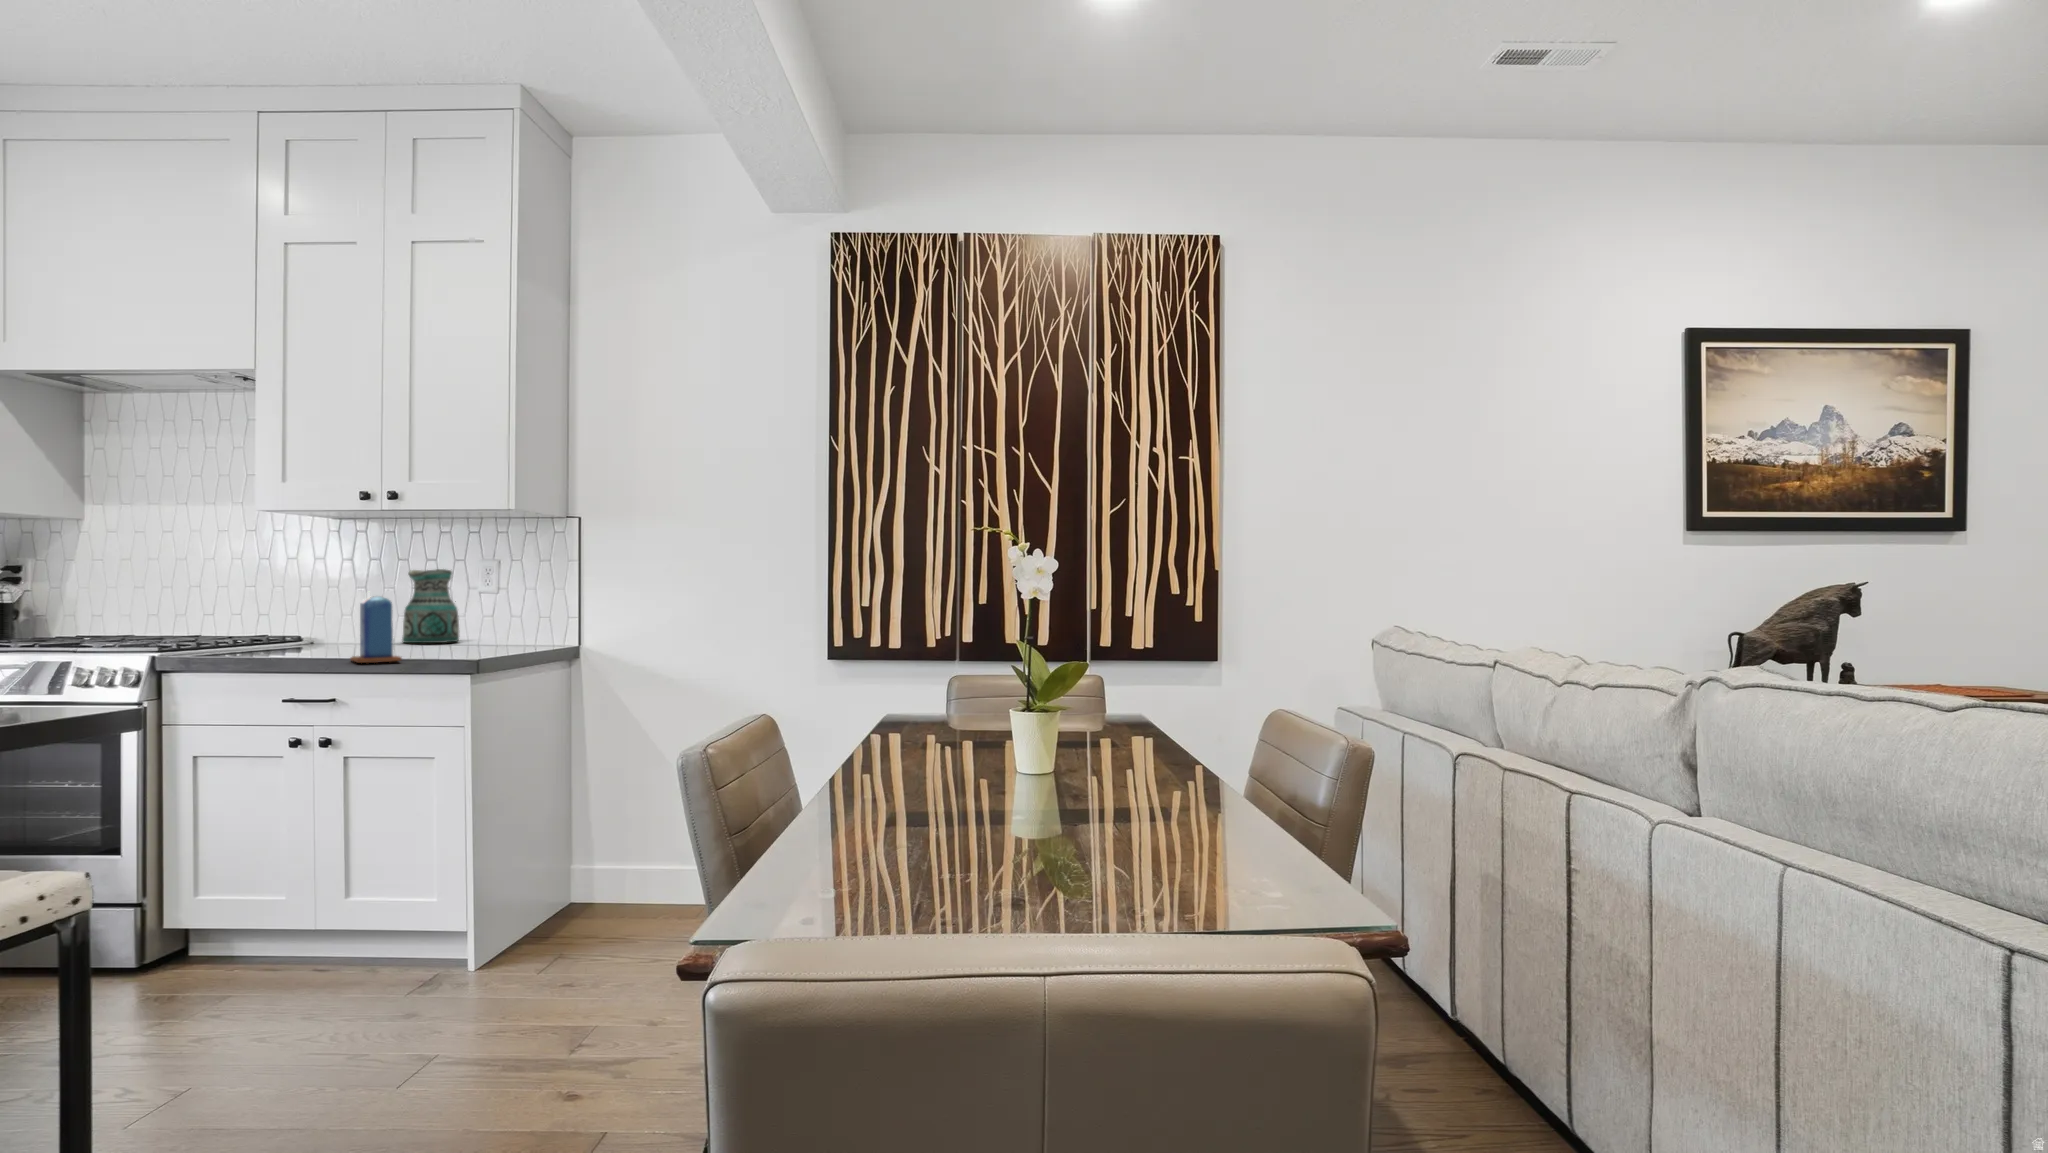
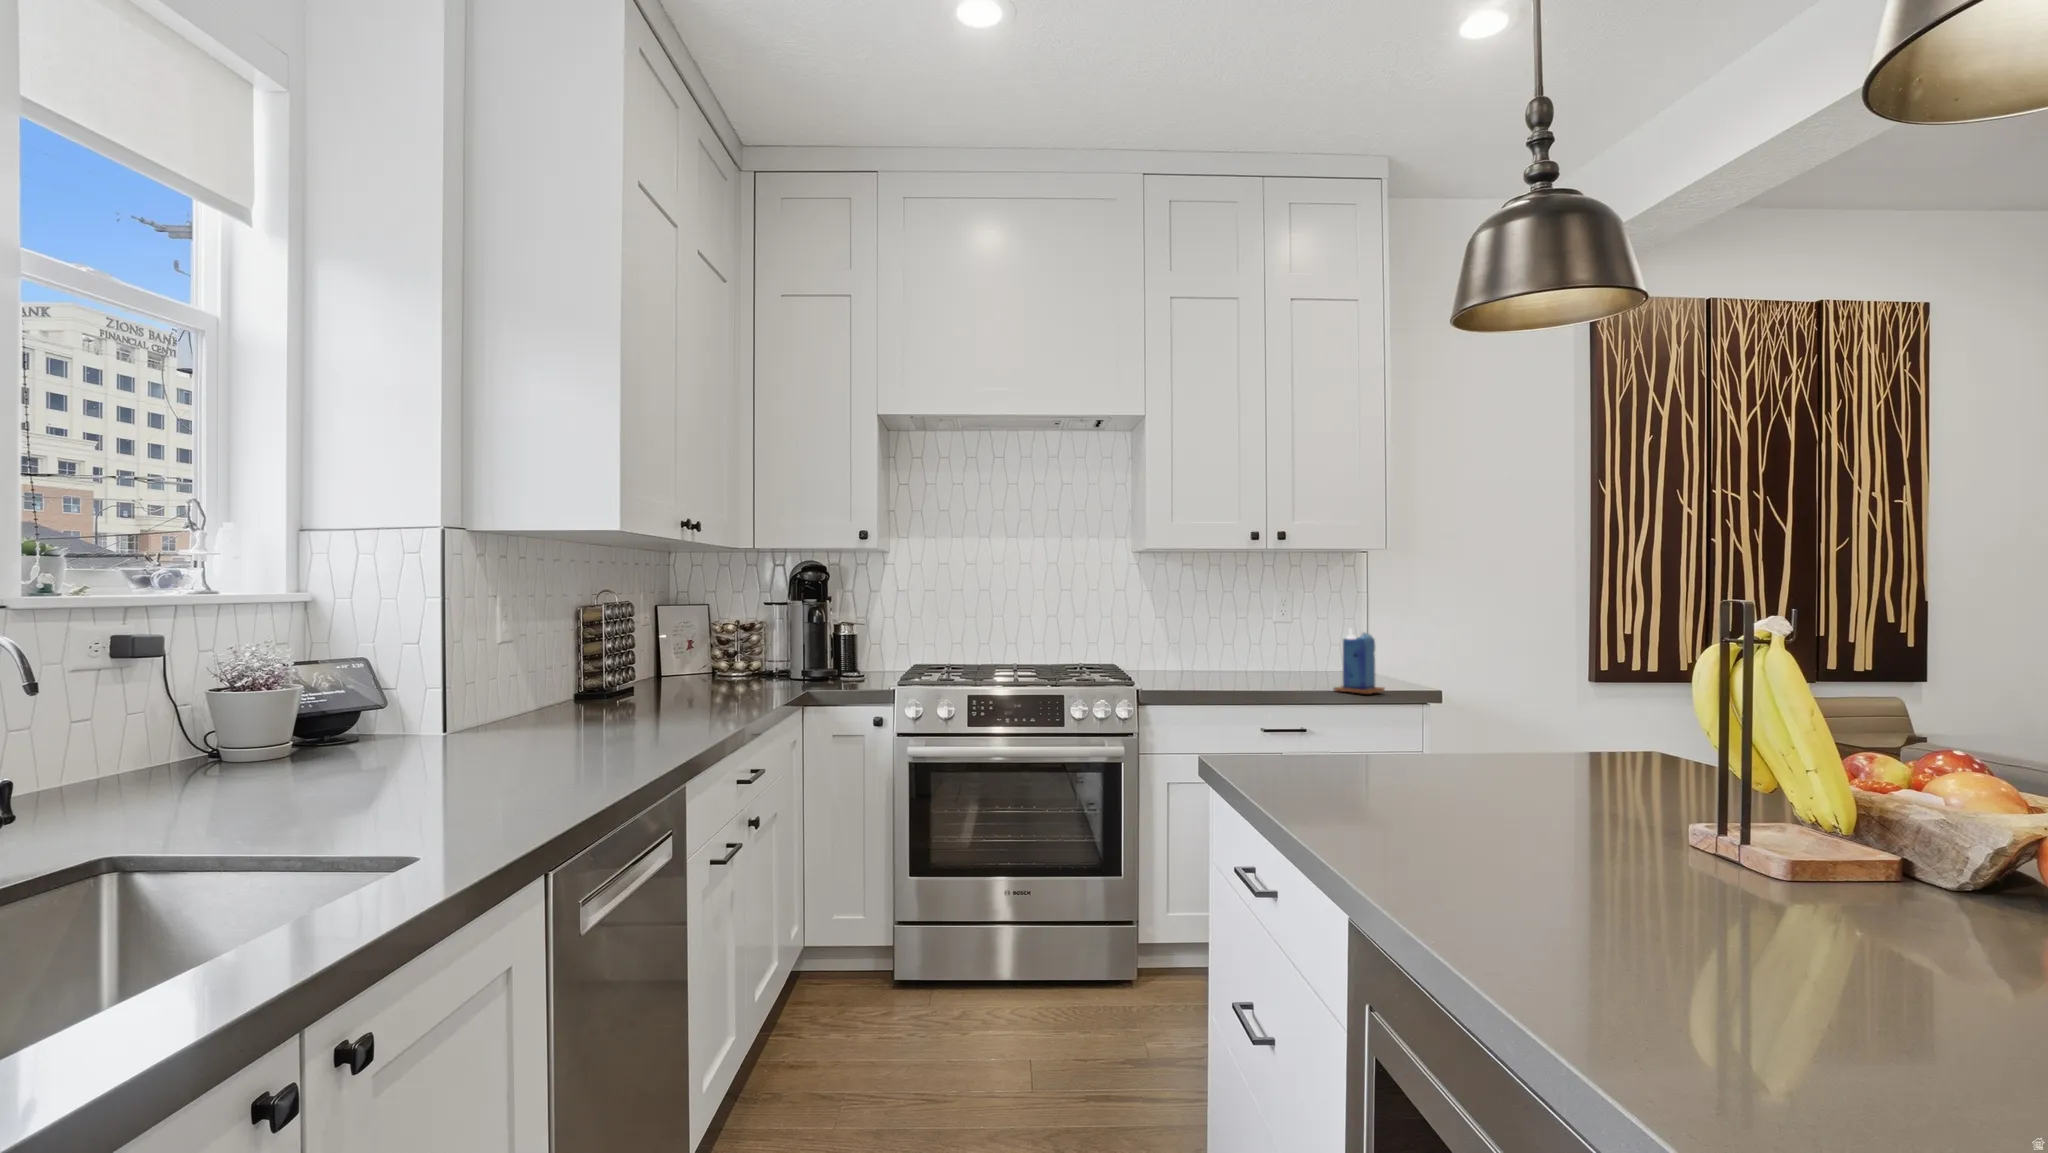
ceramic pitcher: present [402,569,459,643] -> none [1225,600,1272,670]

